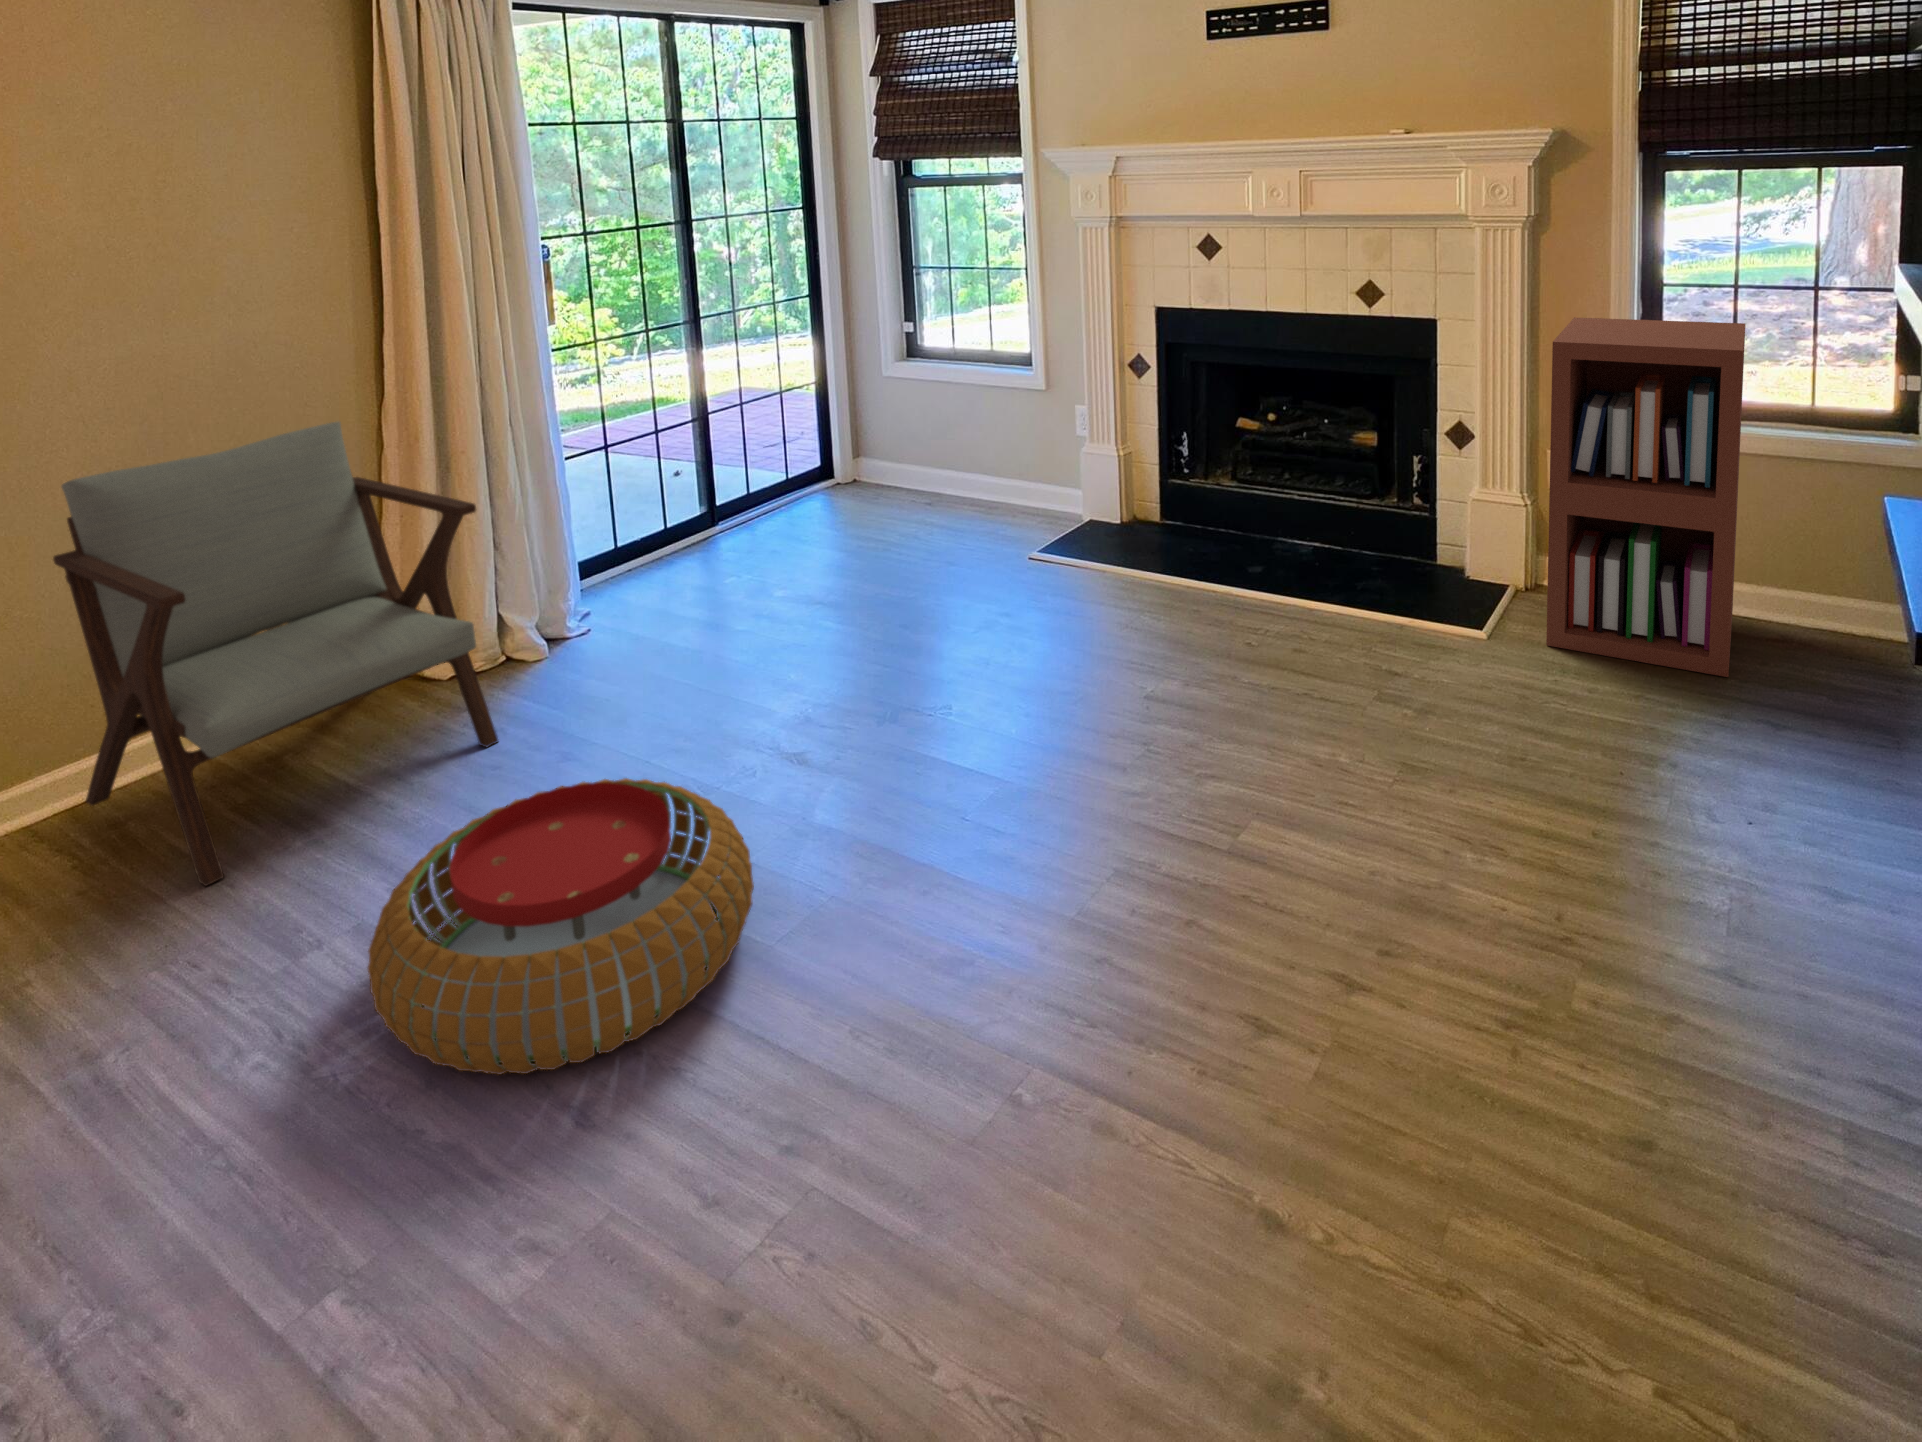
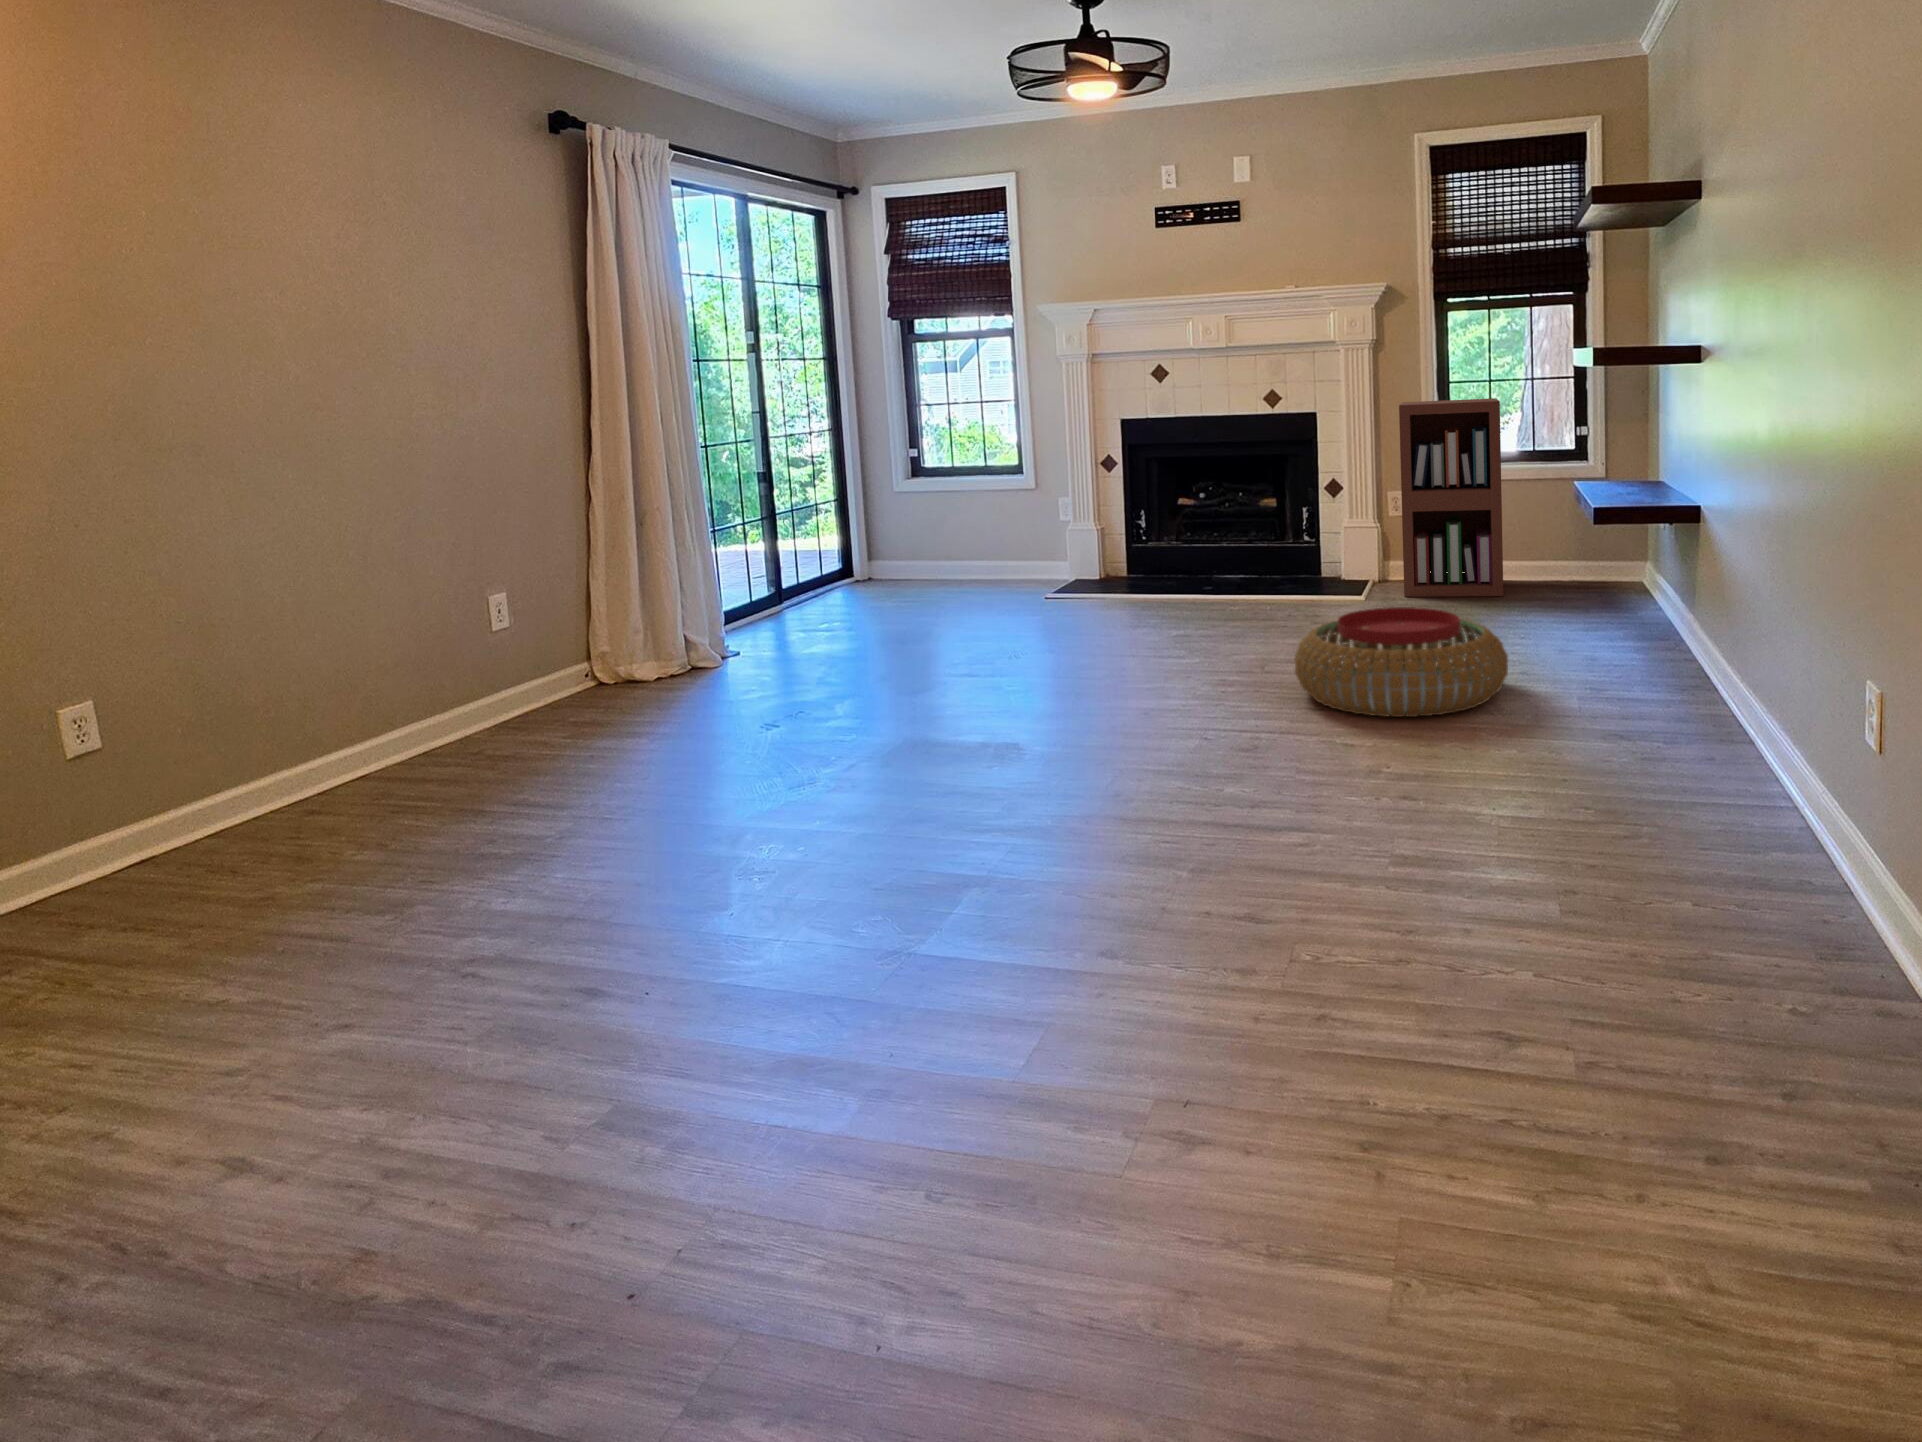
lounge chair: present [53,422,498,886] -> none [430,471,743,756]
pouf: present [367,778,754,1075] -> present [1294,607,1508,717]

